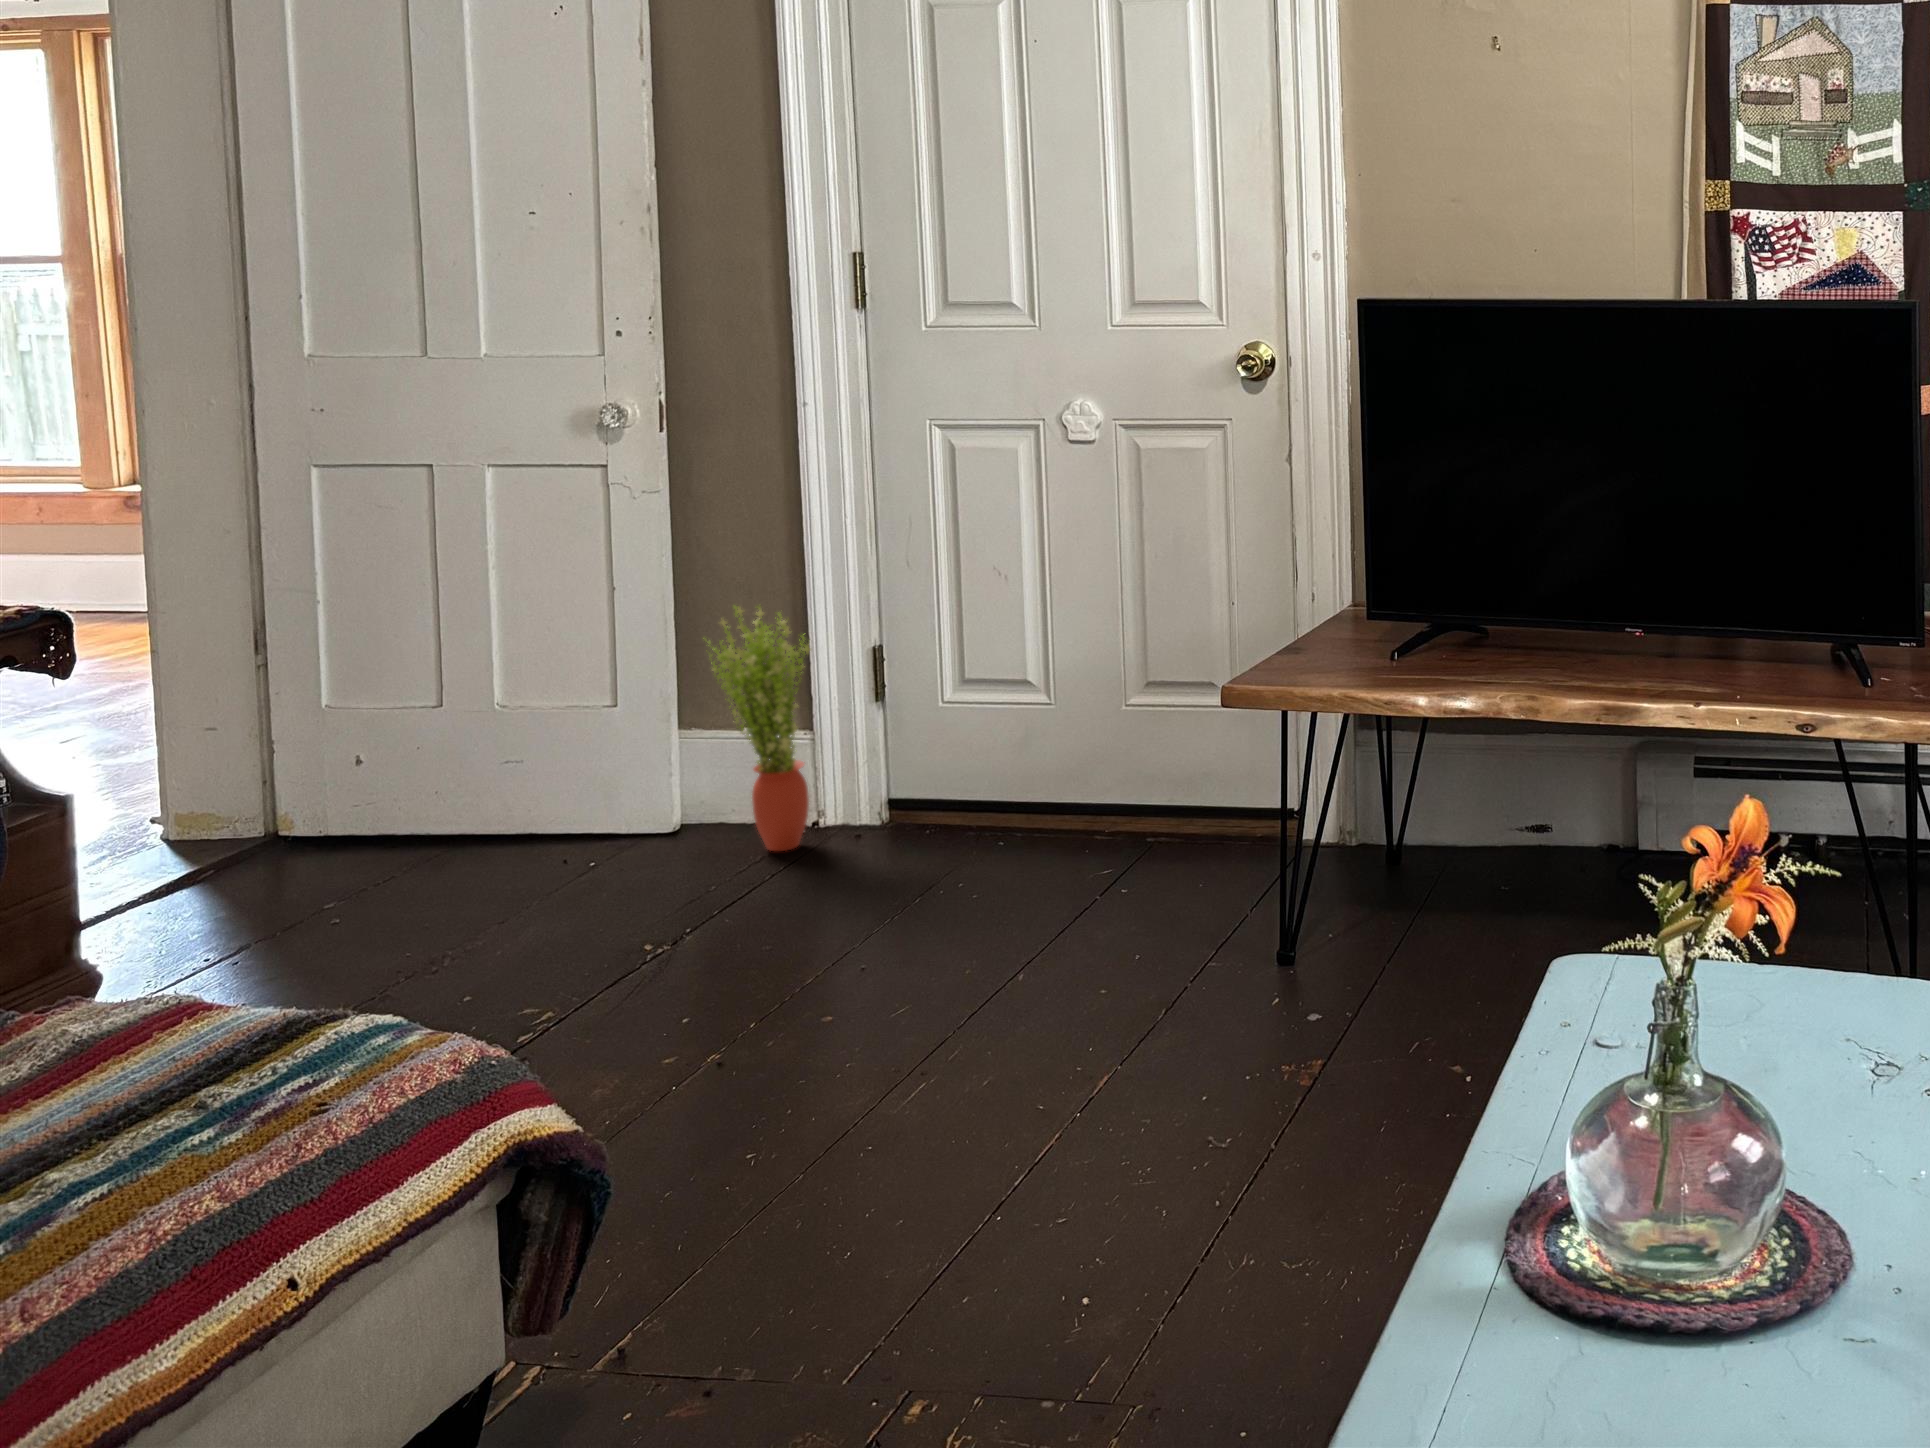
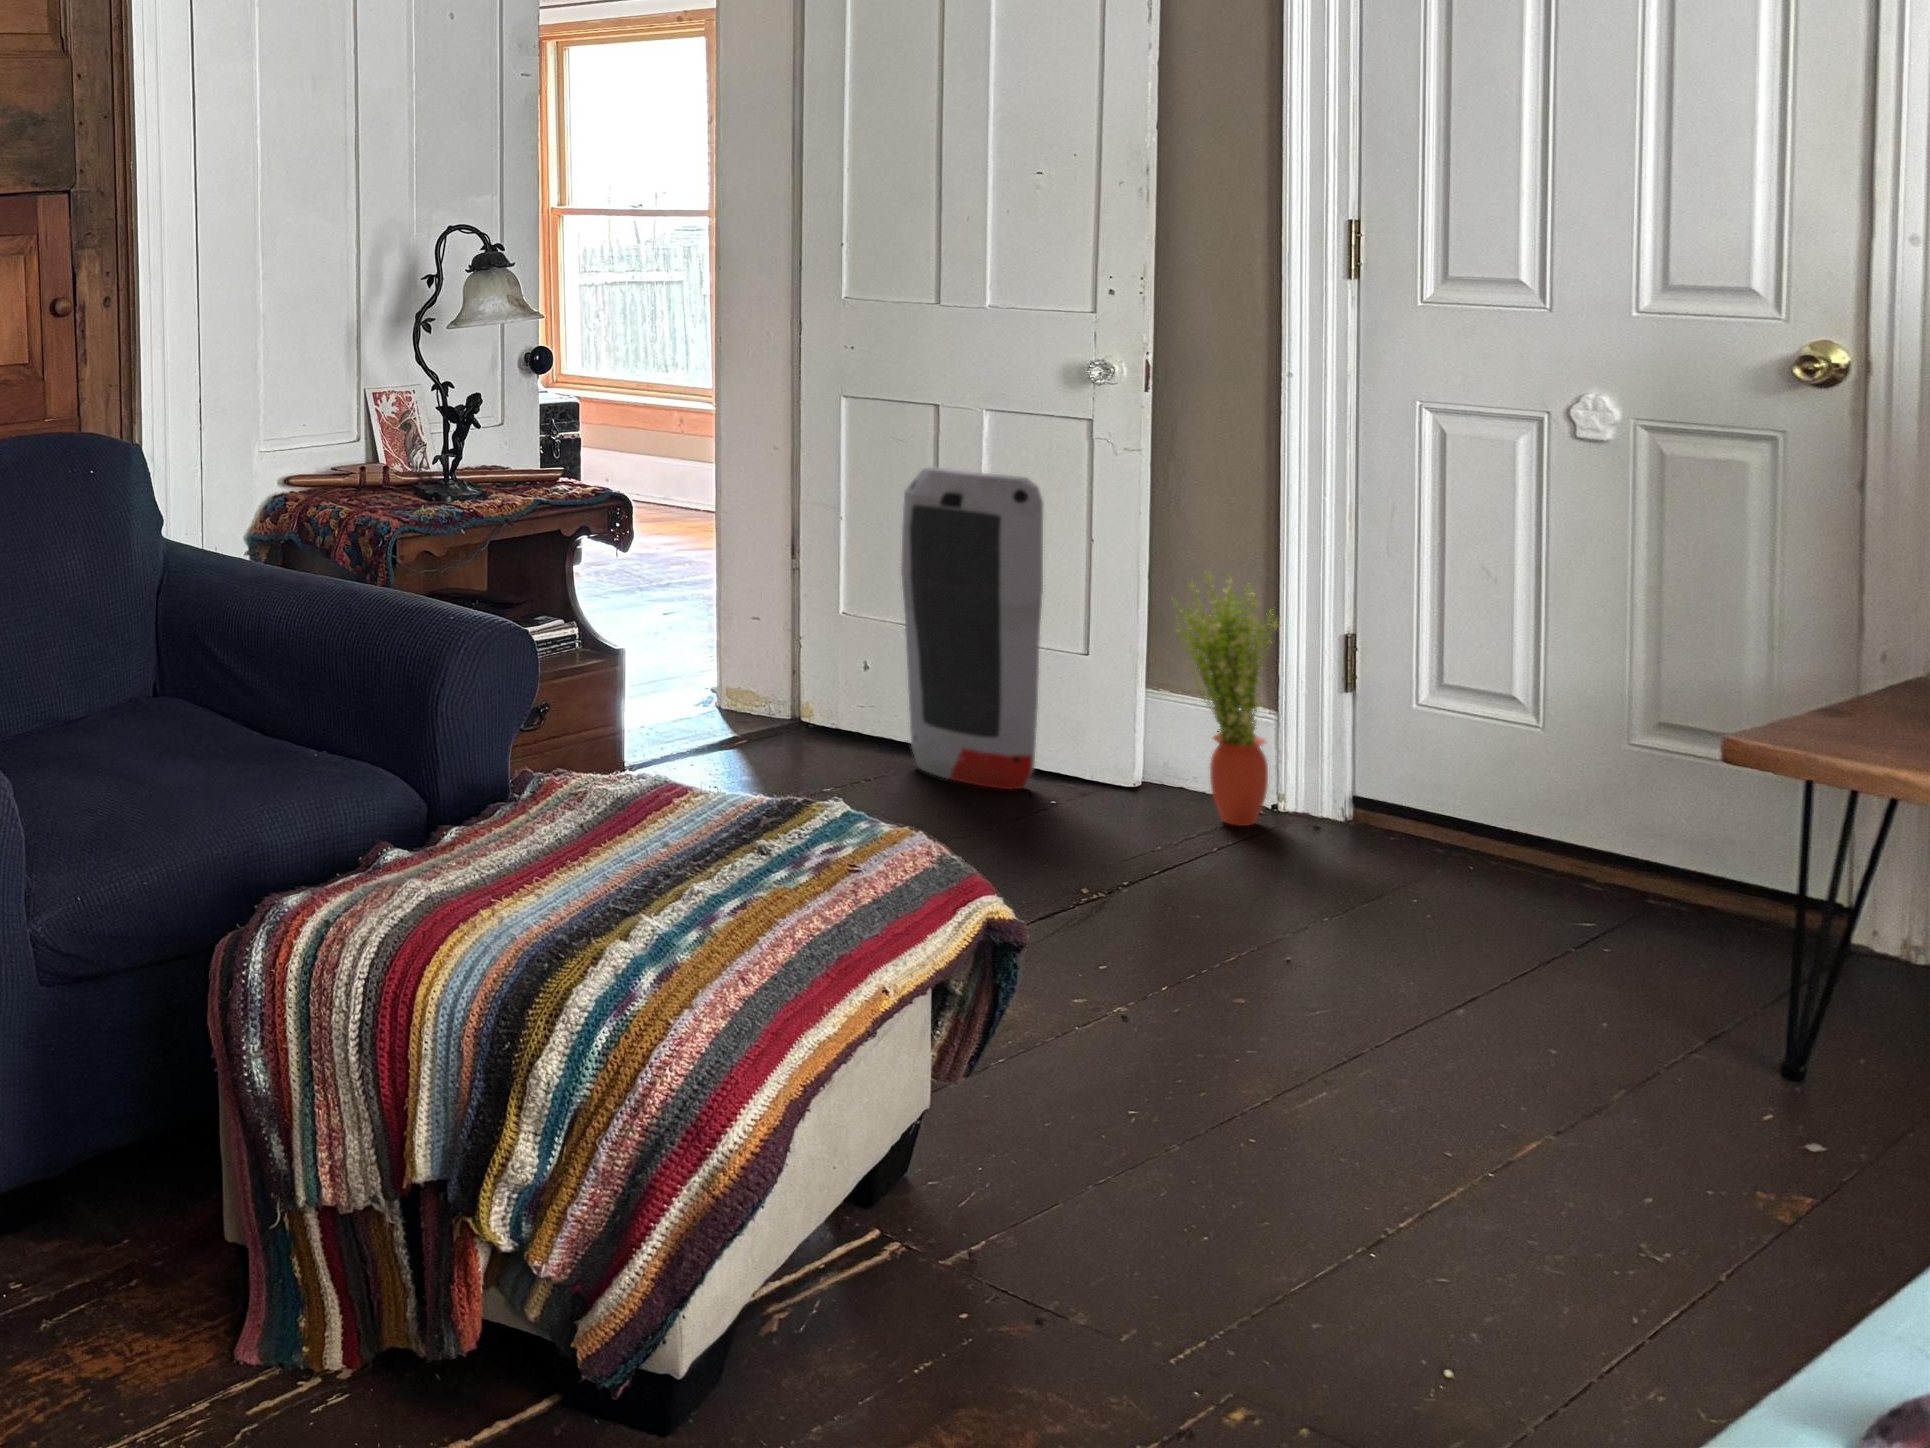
air purifier: none [399,534,567,867] -> present [901,467,1043,790]

